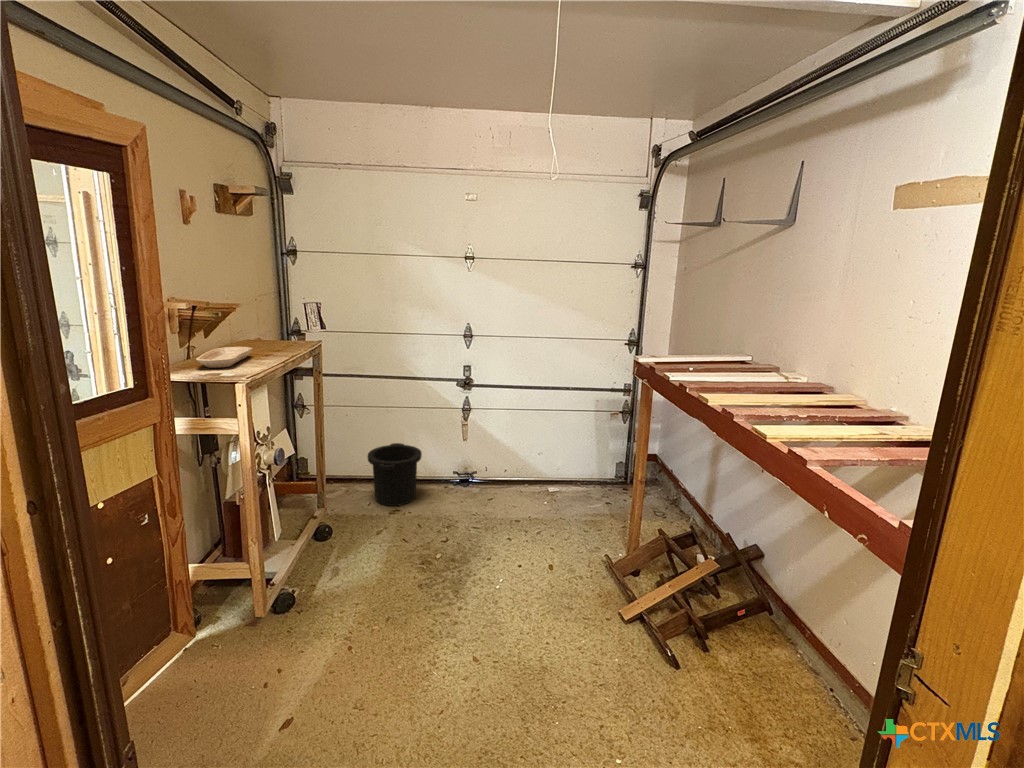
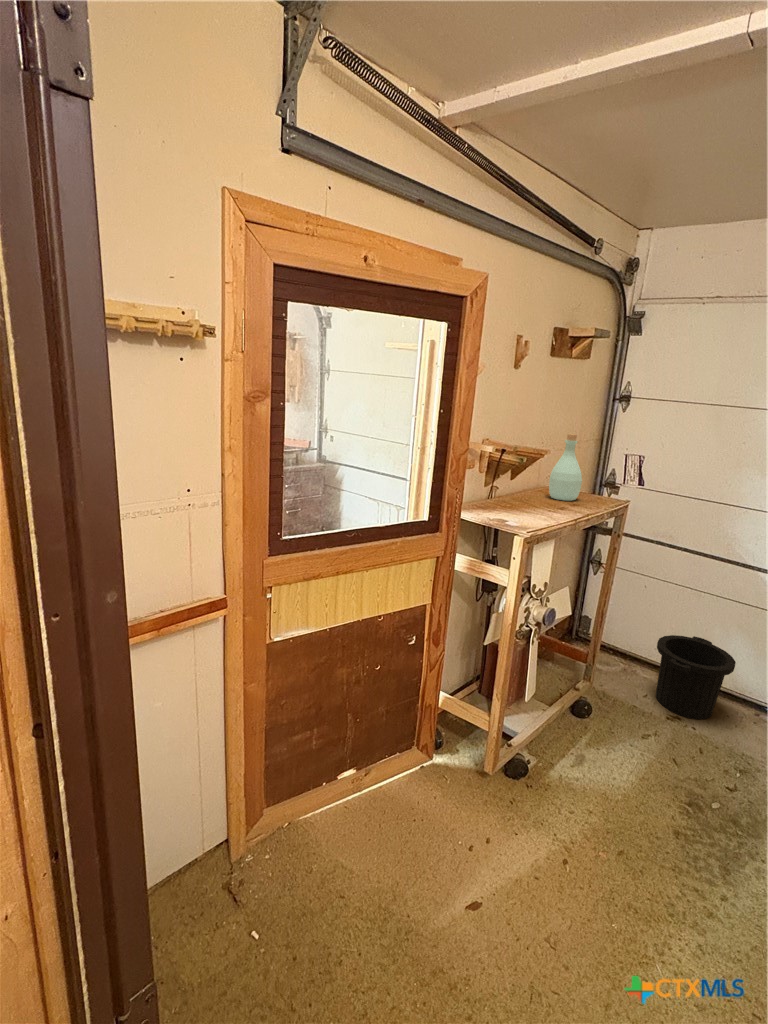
bottle: none [245,287,278,350] -> present [549,434,582,501]
tray: present [196,347,252,368] -> none [491,492,549,514]

